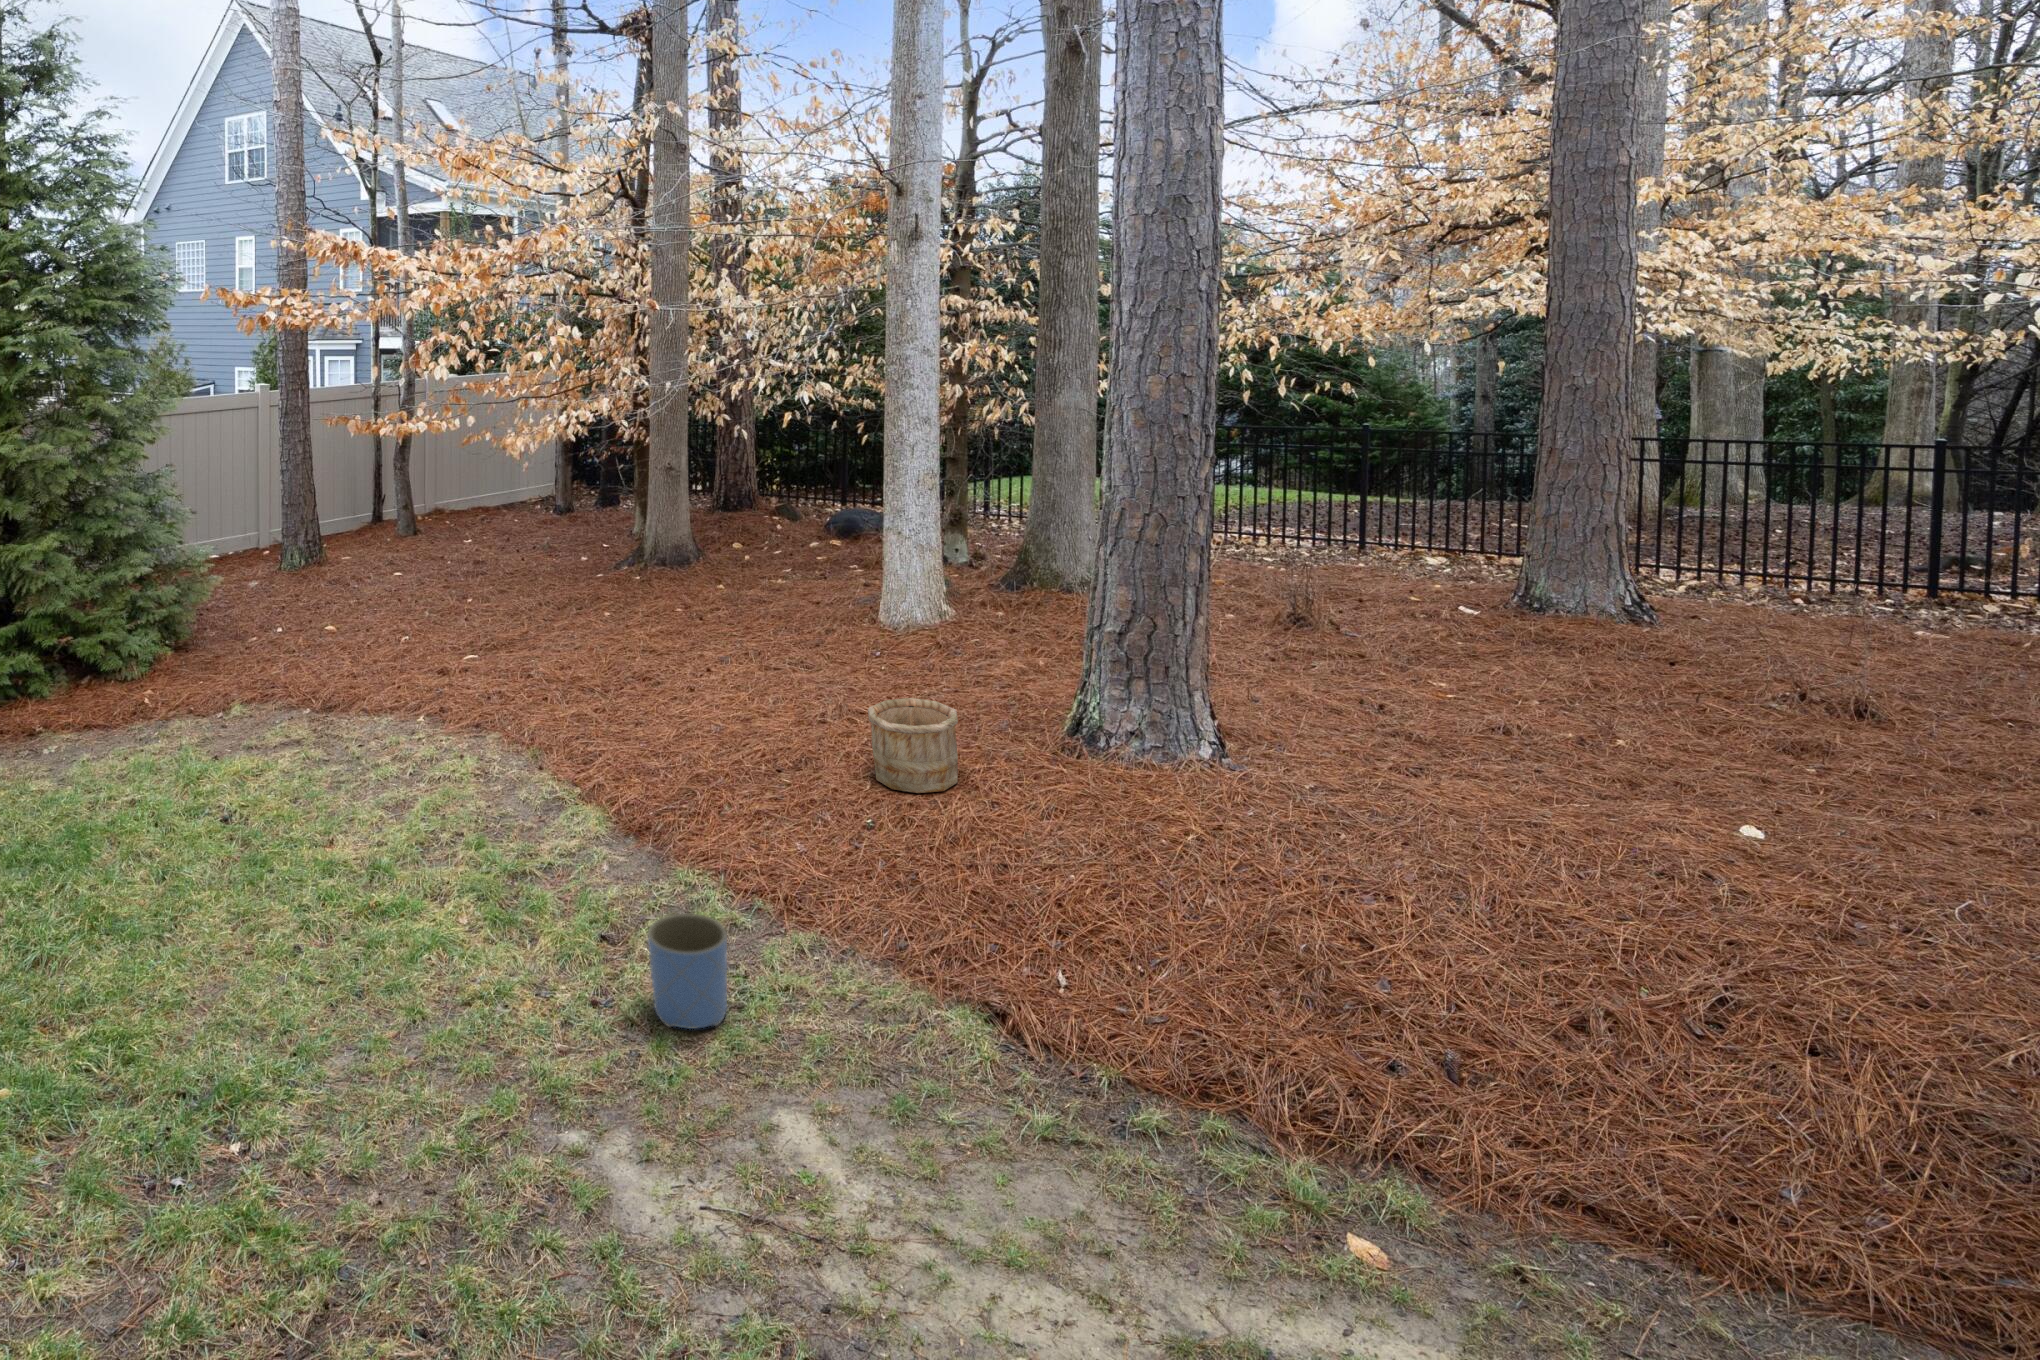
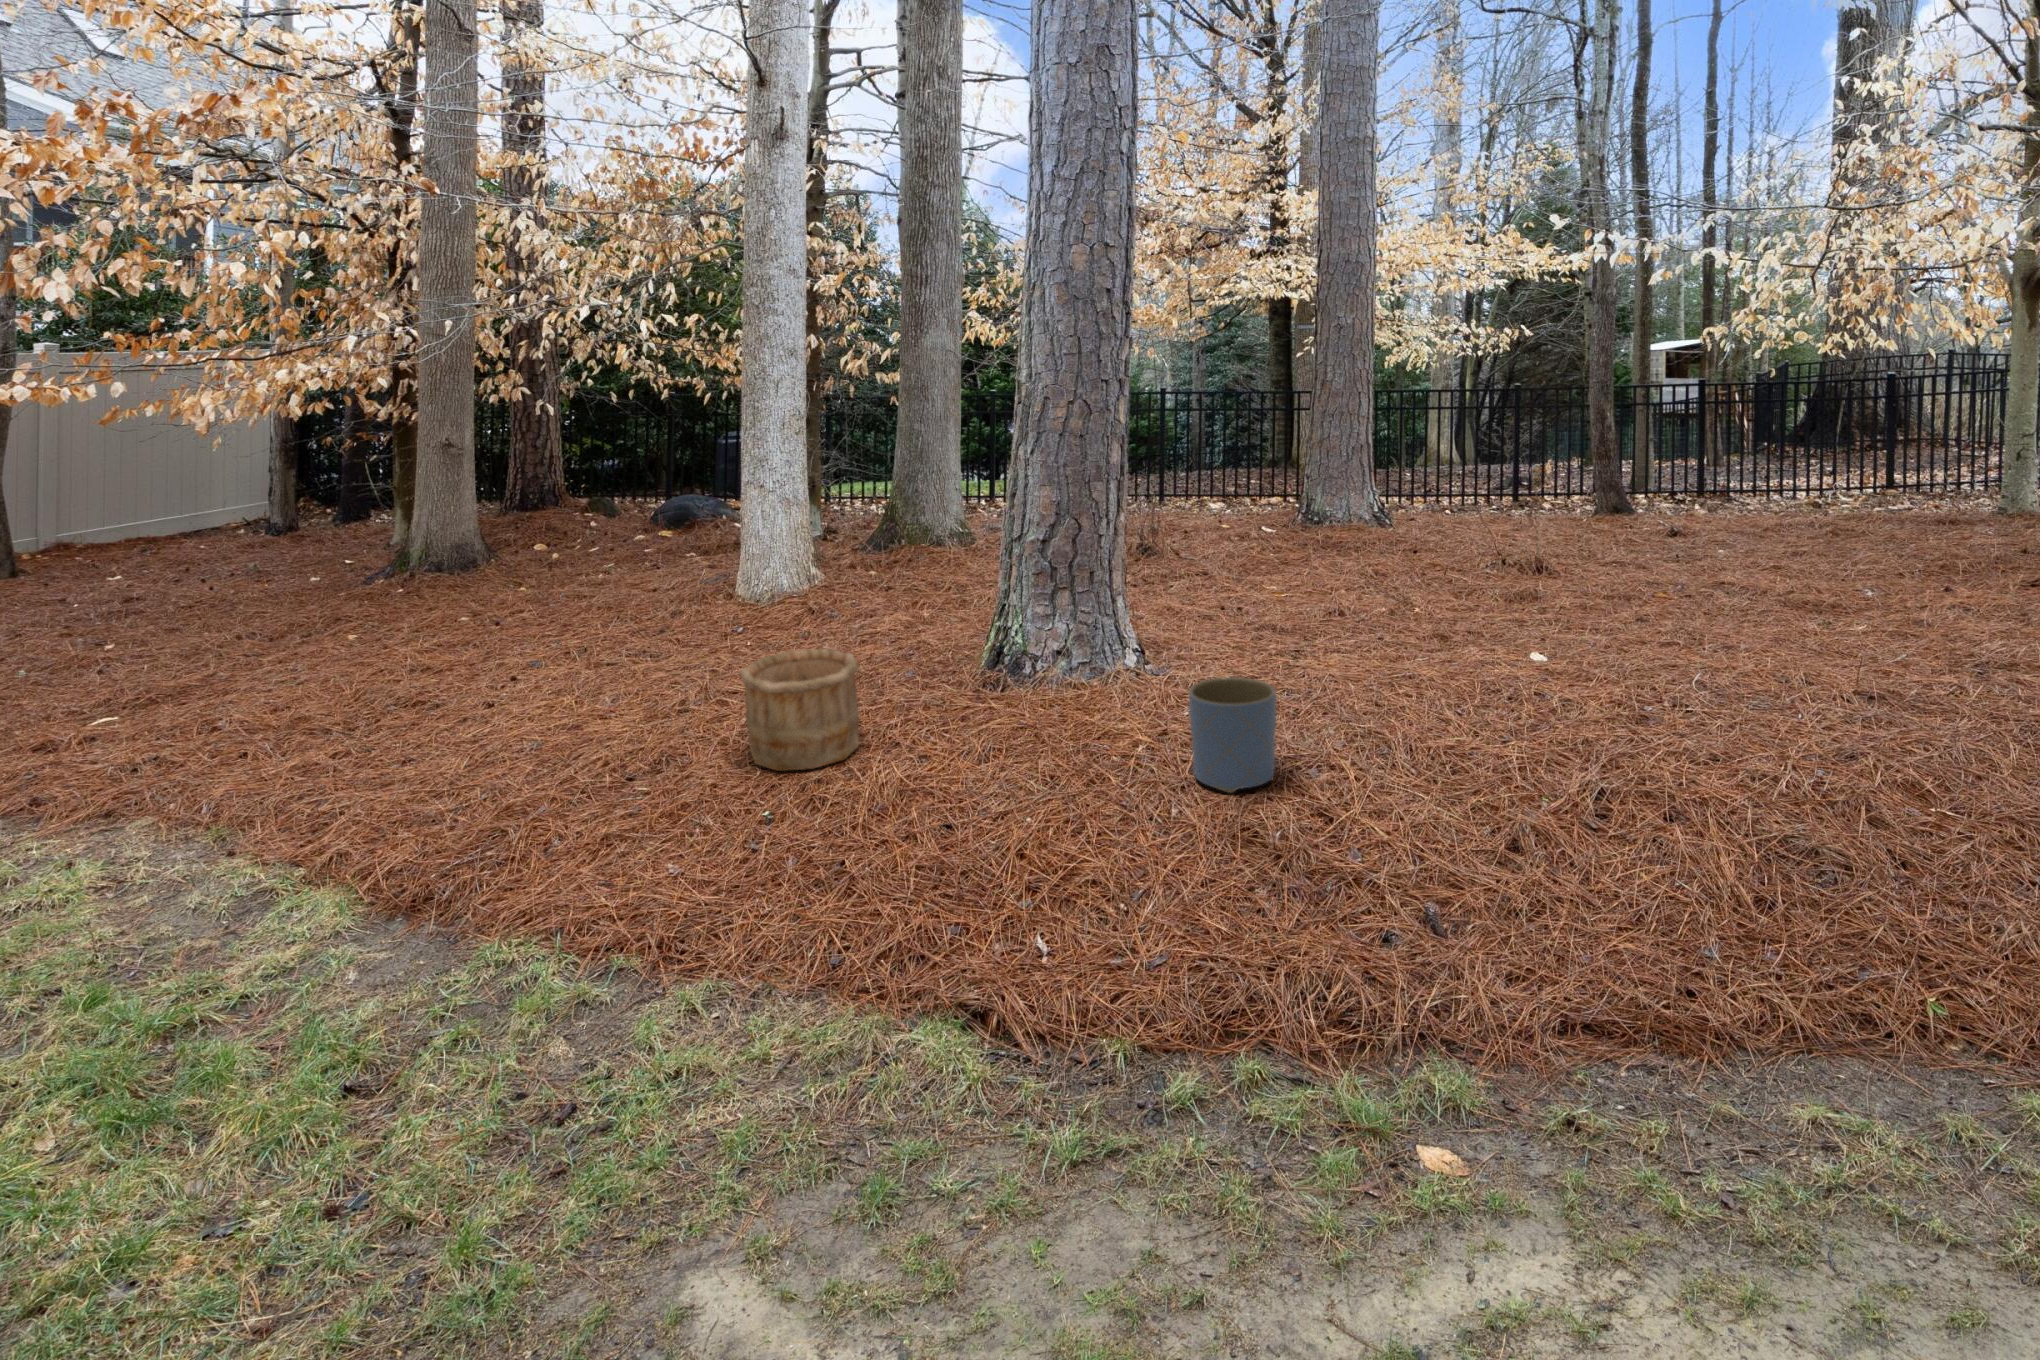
planter: present [648,913,727,1029] -> present [1188,677,1276,793]

